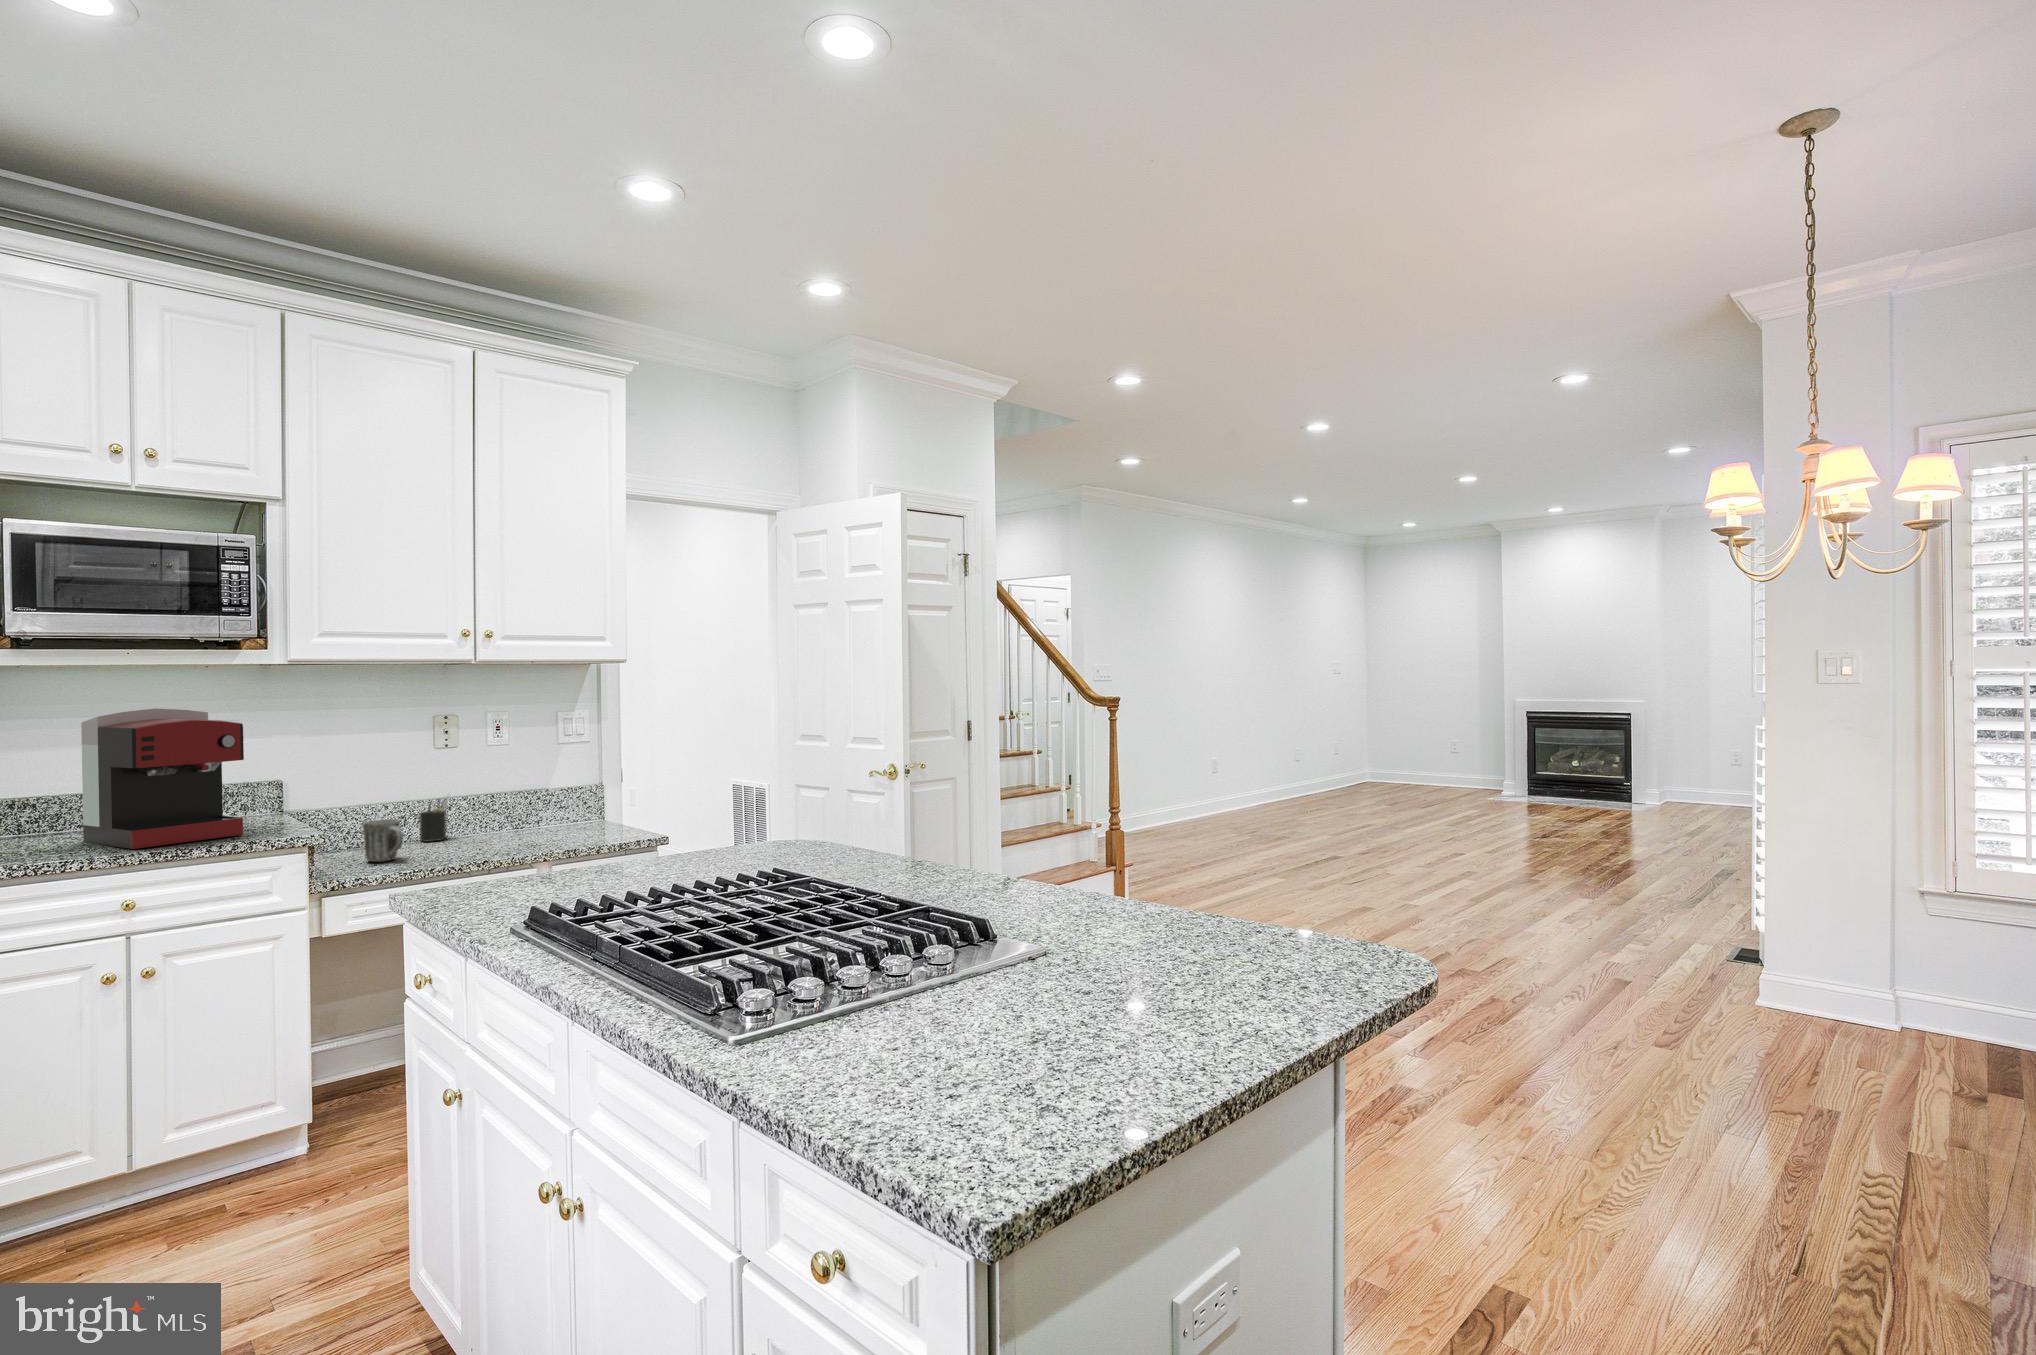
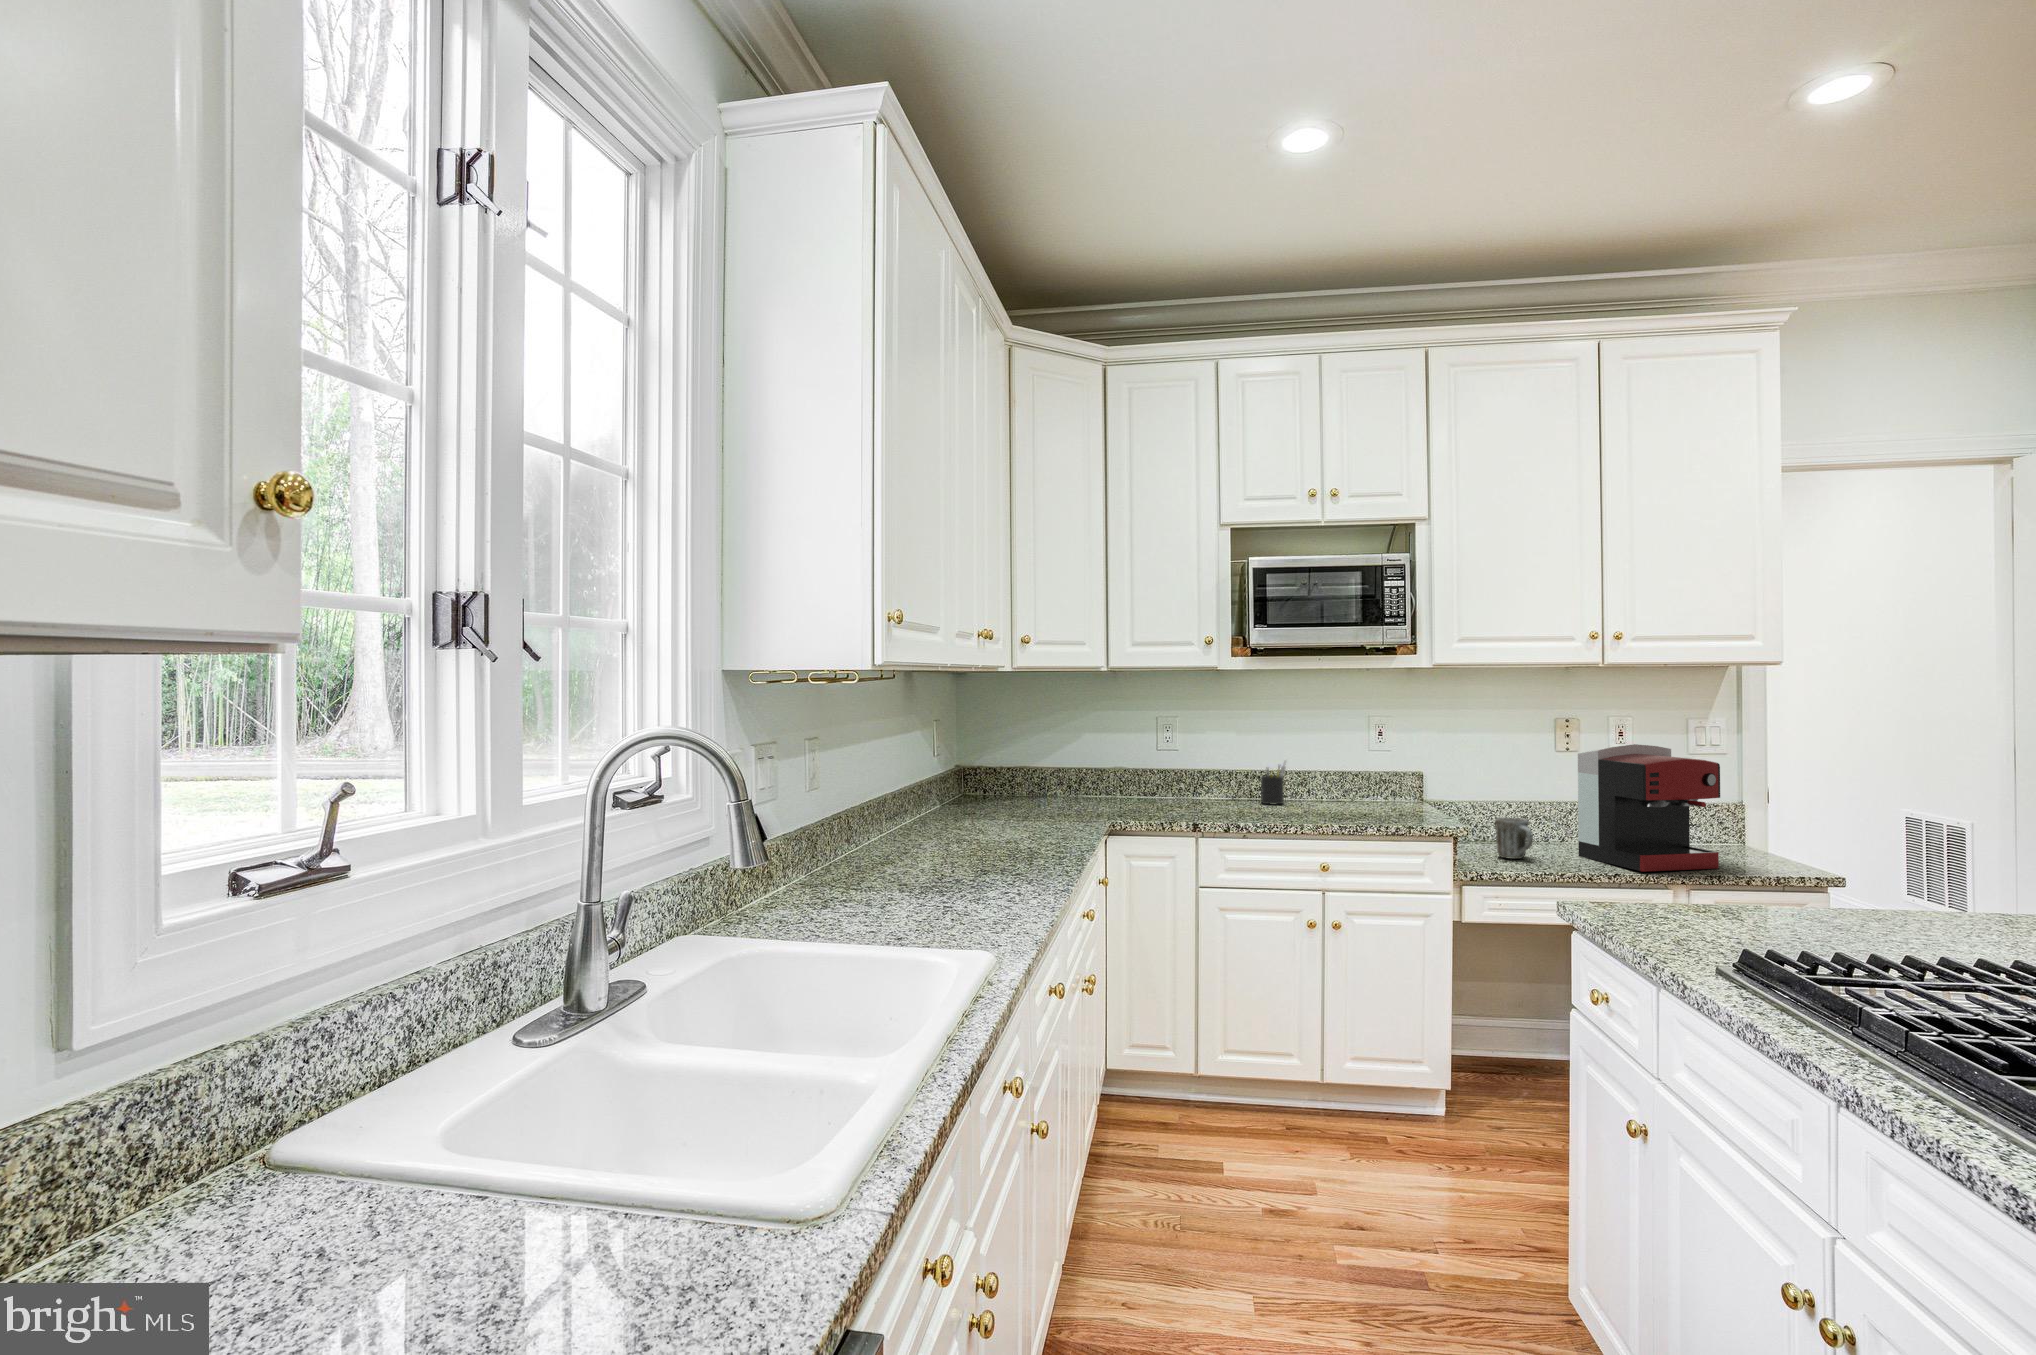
coffee maker: present [81,709,244,849] -> present [1578,744,1720,872]
pen holder: present [419,800,448,842] -> present [1261,761,1286,804]

